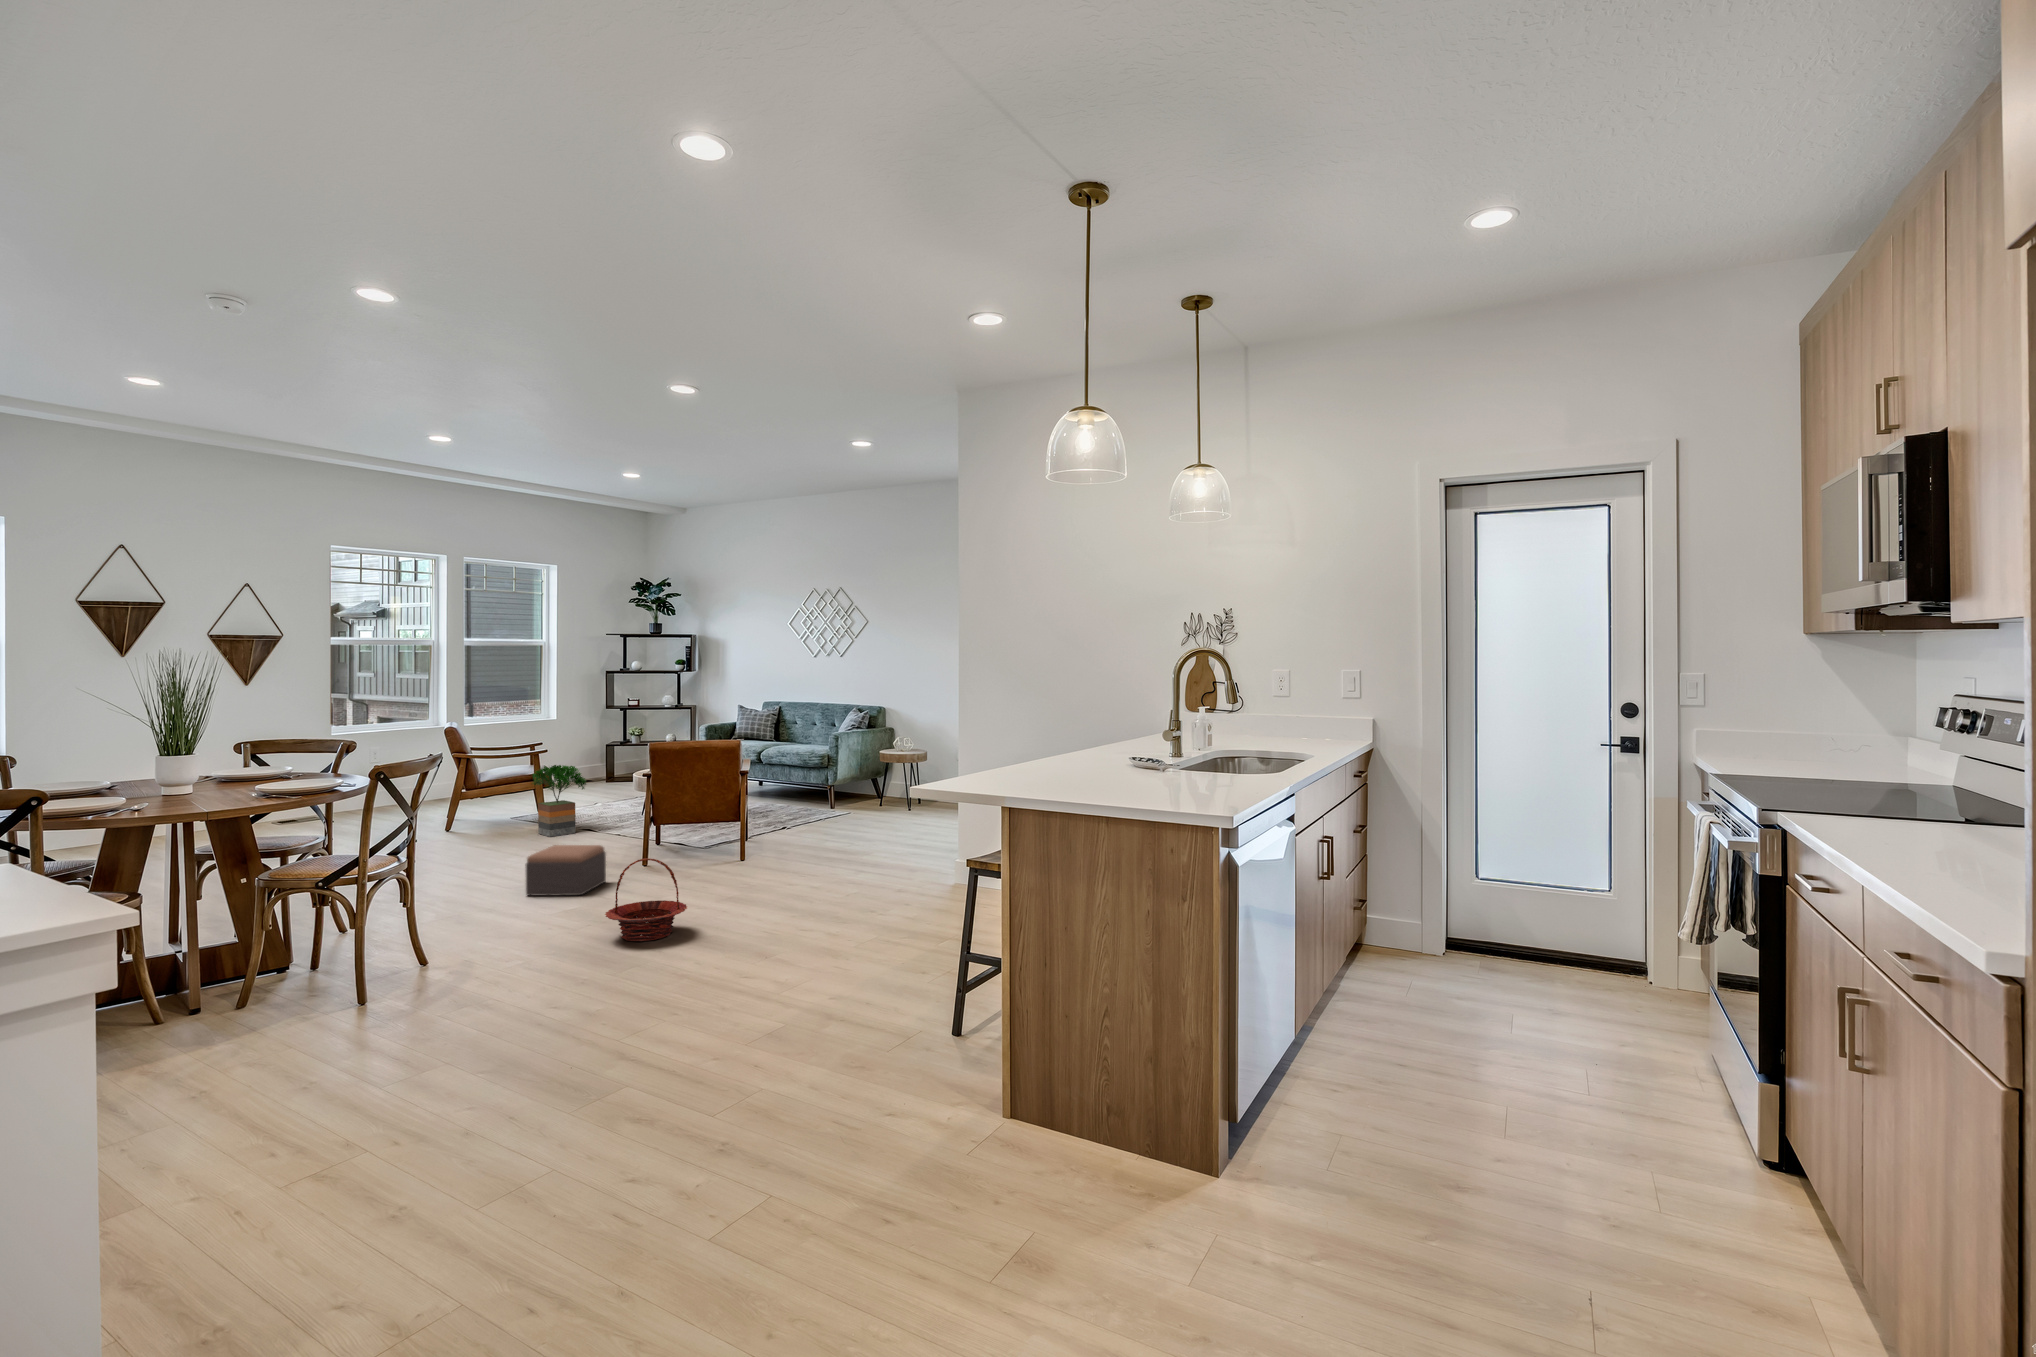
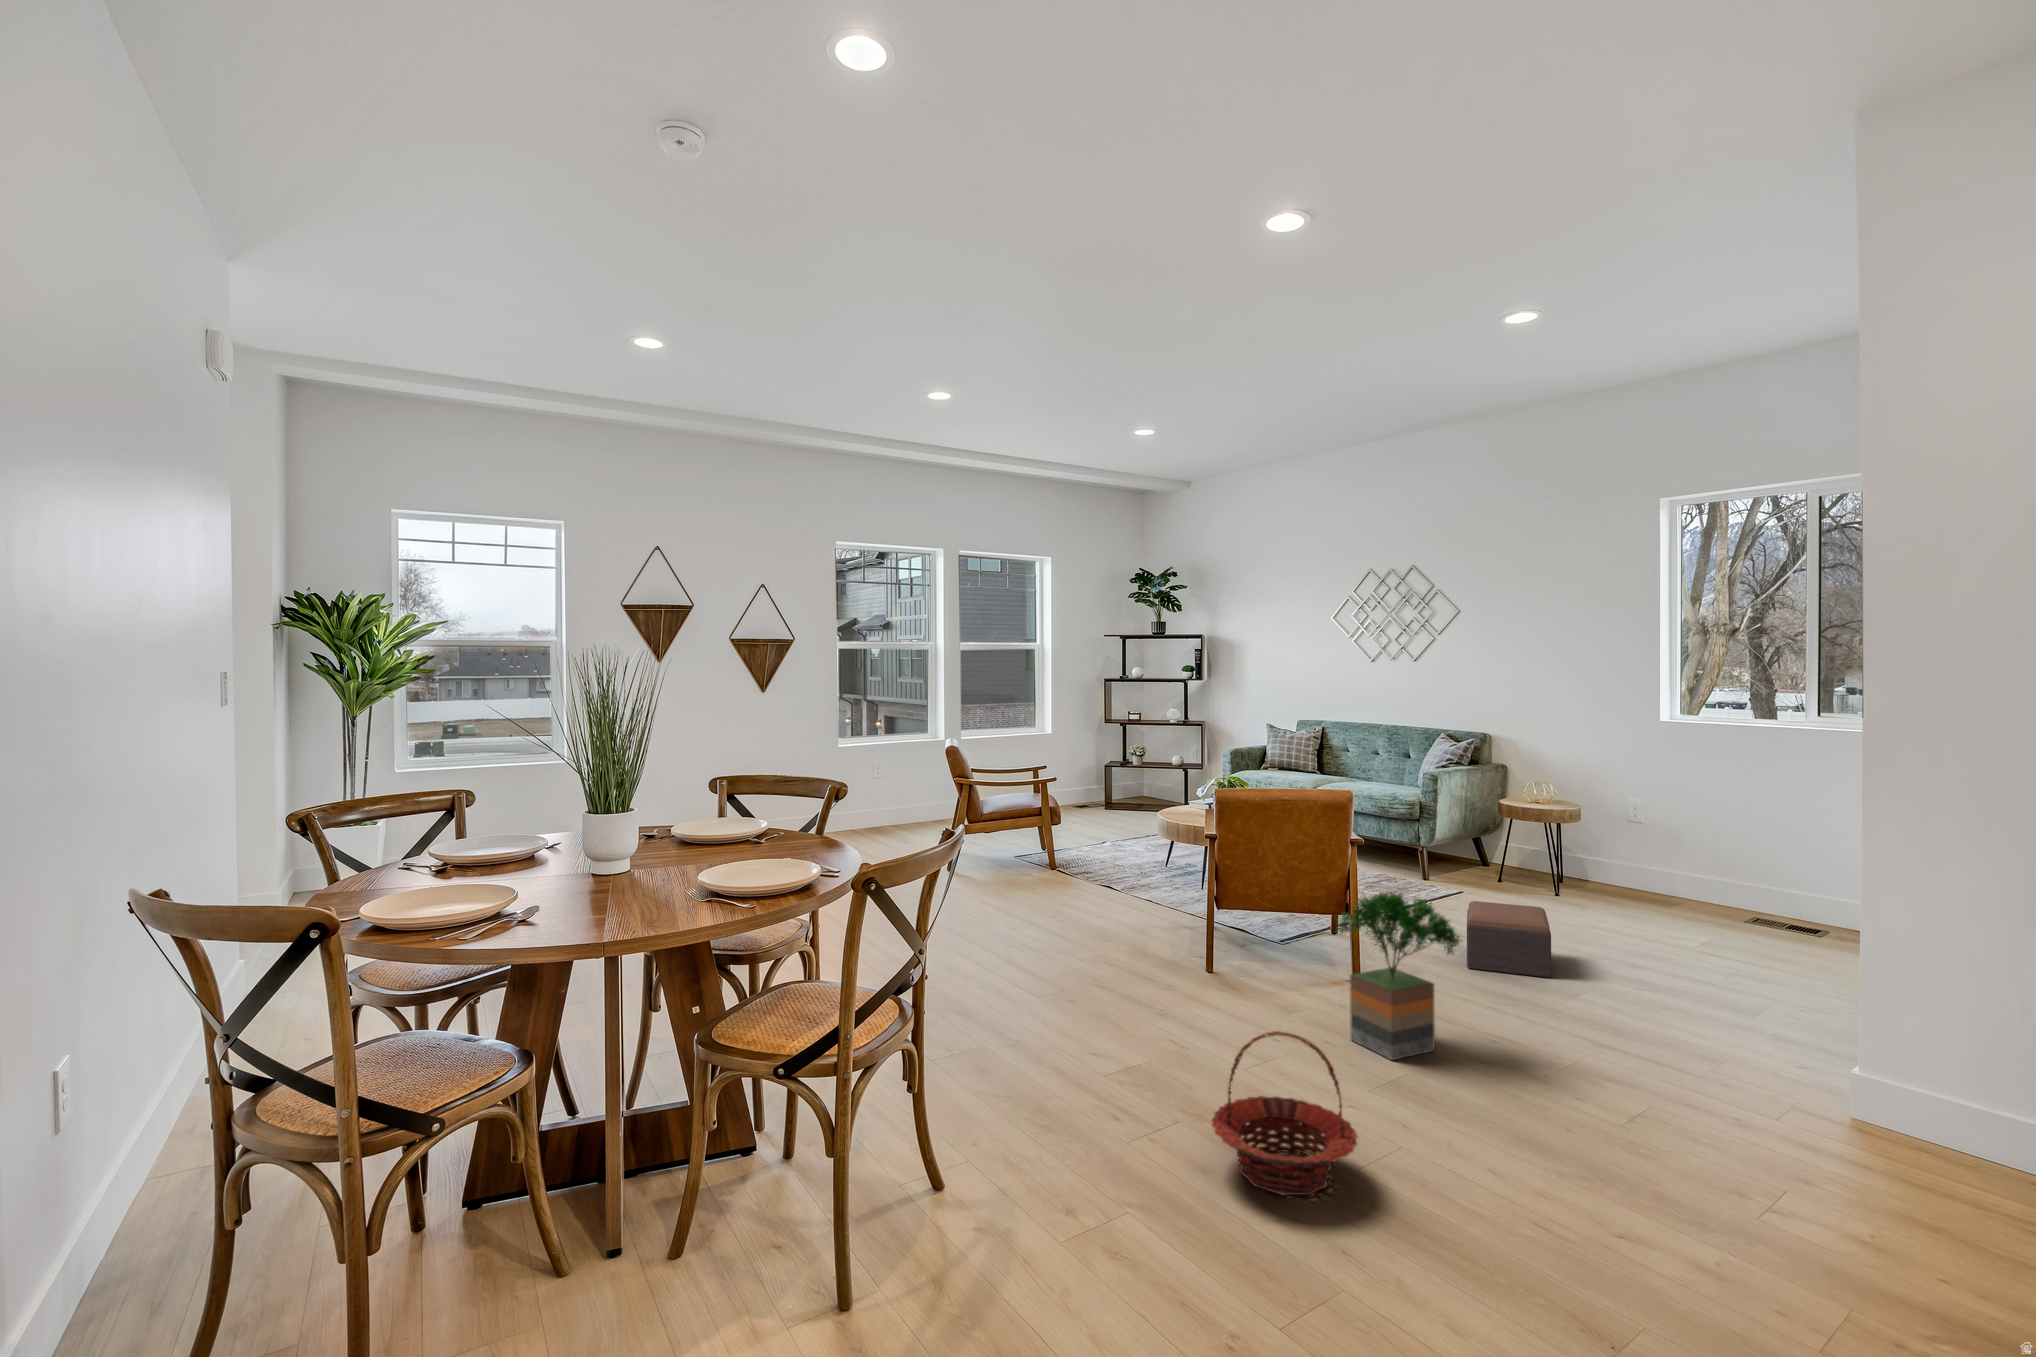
potted tree: present [533,765,586,837] -> present [1338,893,1463,1060]
footstool: present [525,845,606,896] -> present [1467,901,1551,978]

